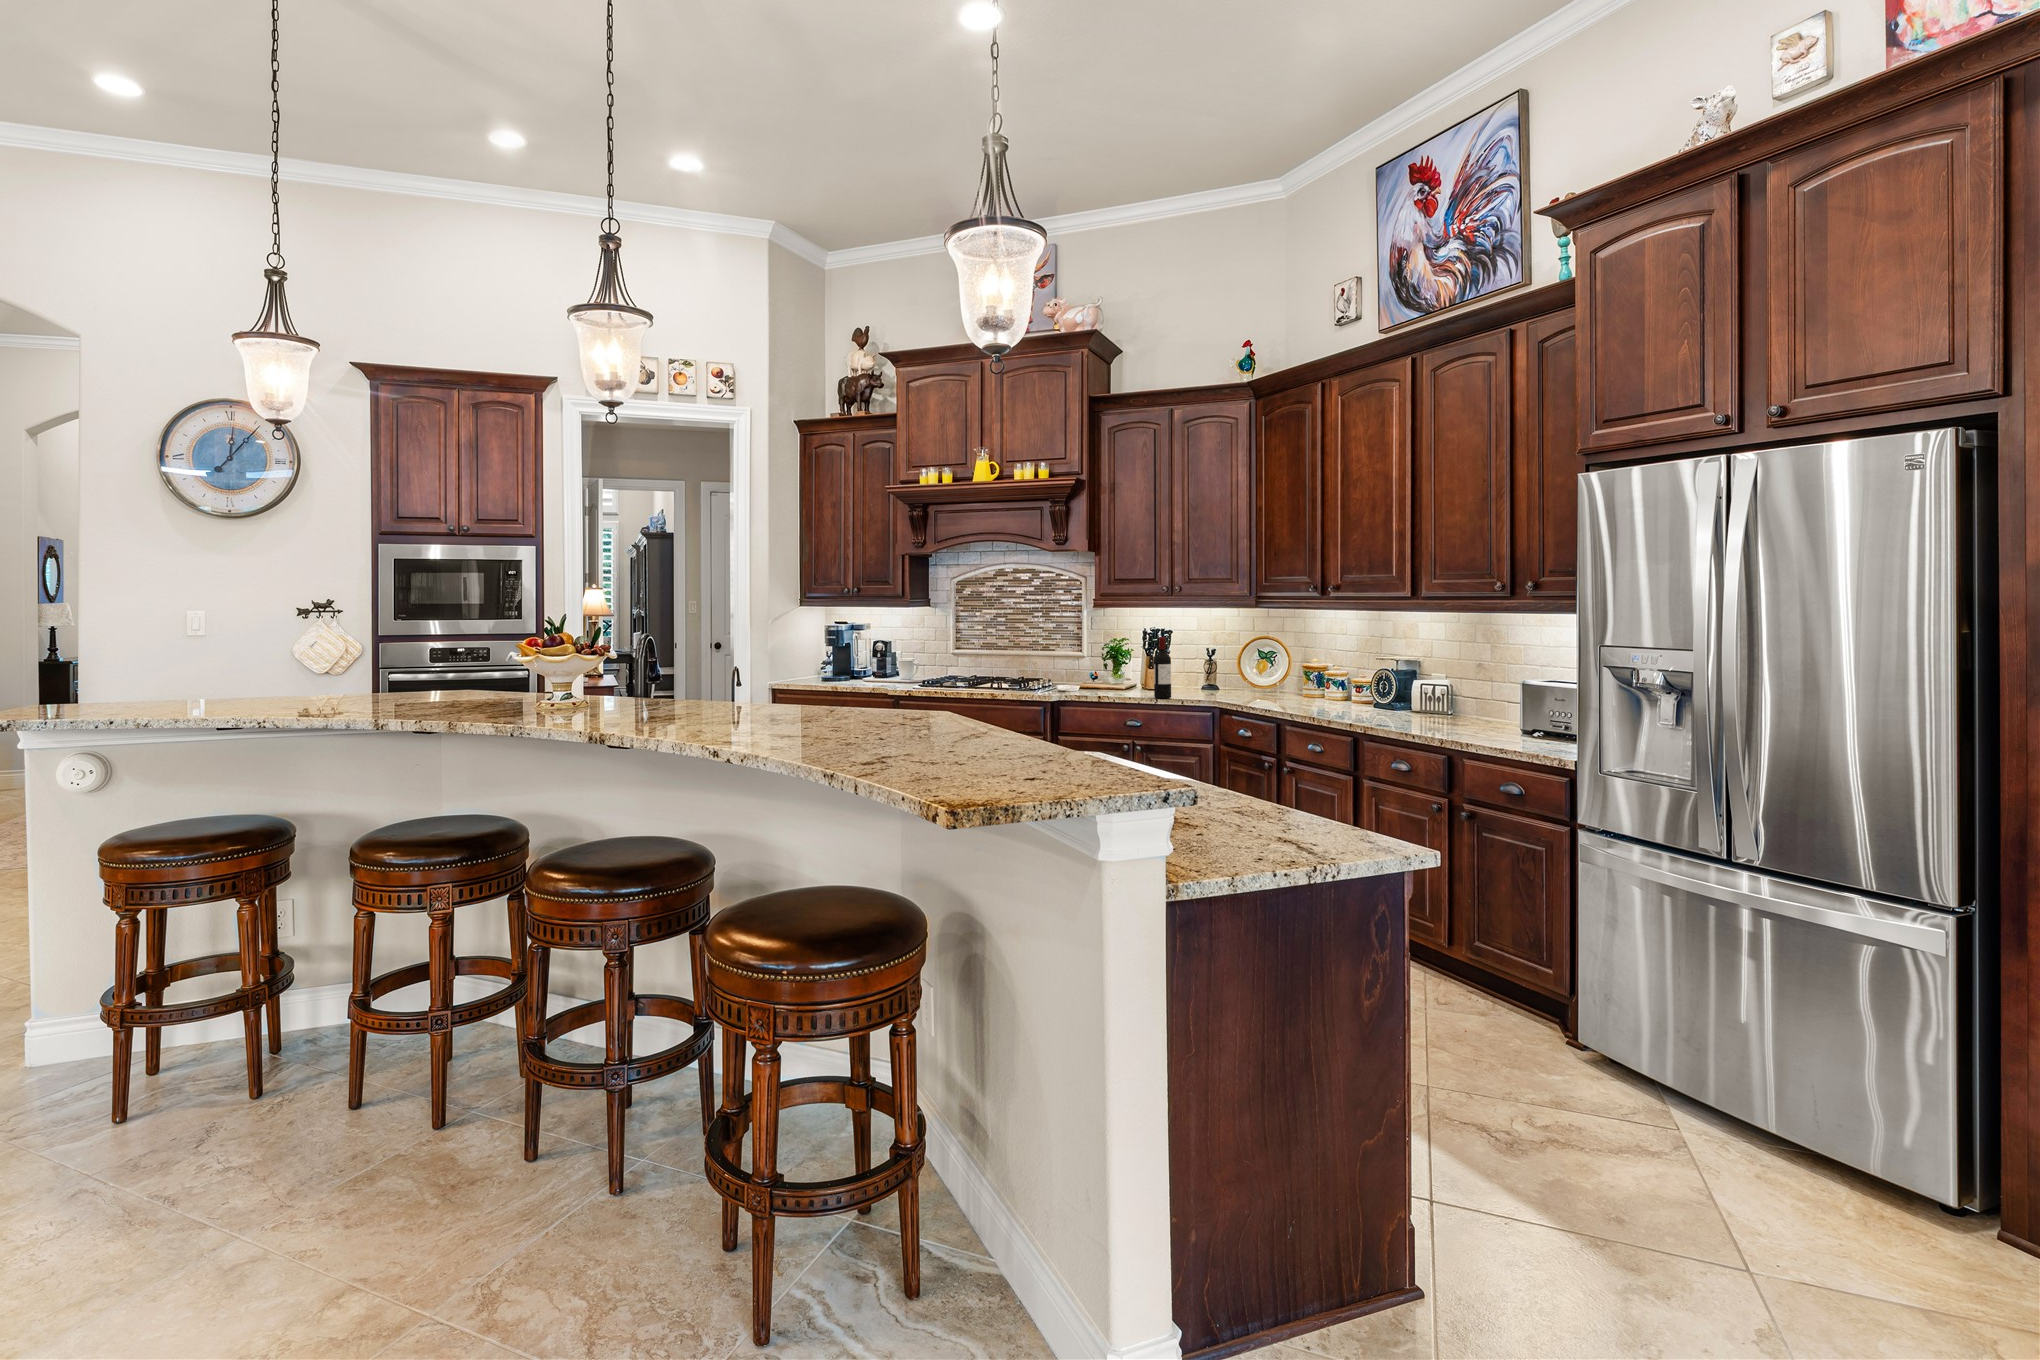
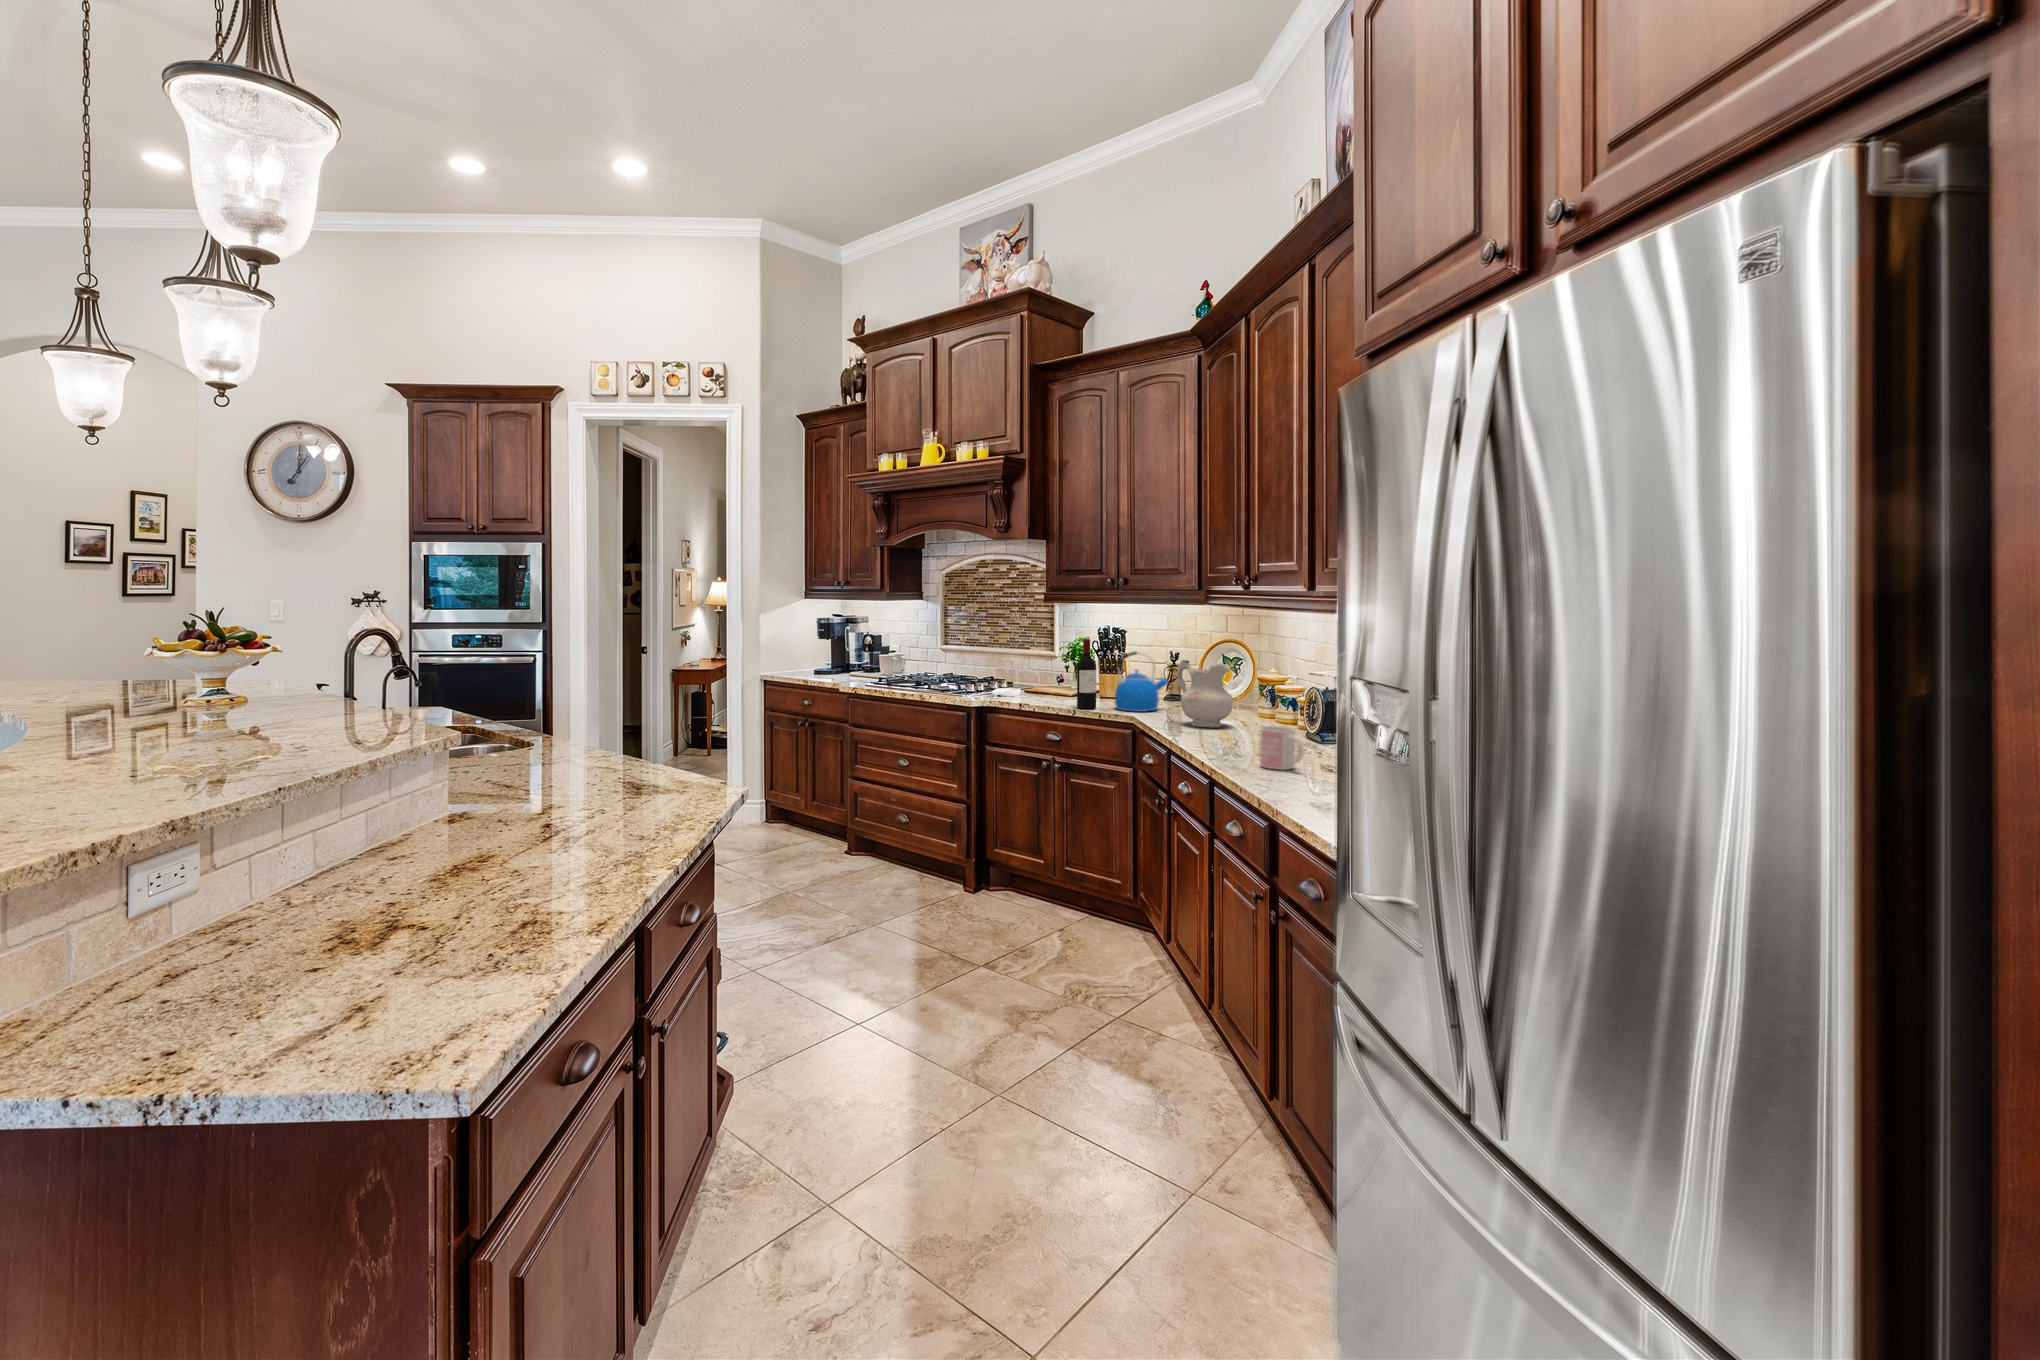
kettle: none [1183,647,1227,699] -> present [1115,652,1168,712]
ceramic pitcher: none [1259,651,1309,706] -> present [1177,660,1233,728]
mug: none [1396,694,1435,725] -> present [1260,726,1303,770]

